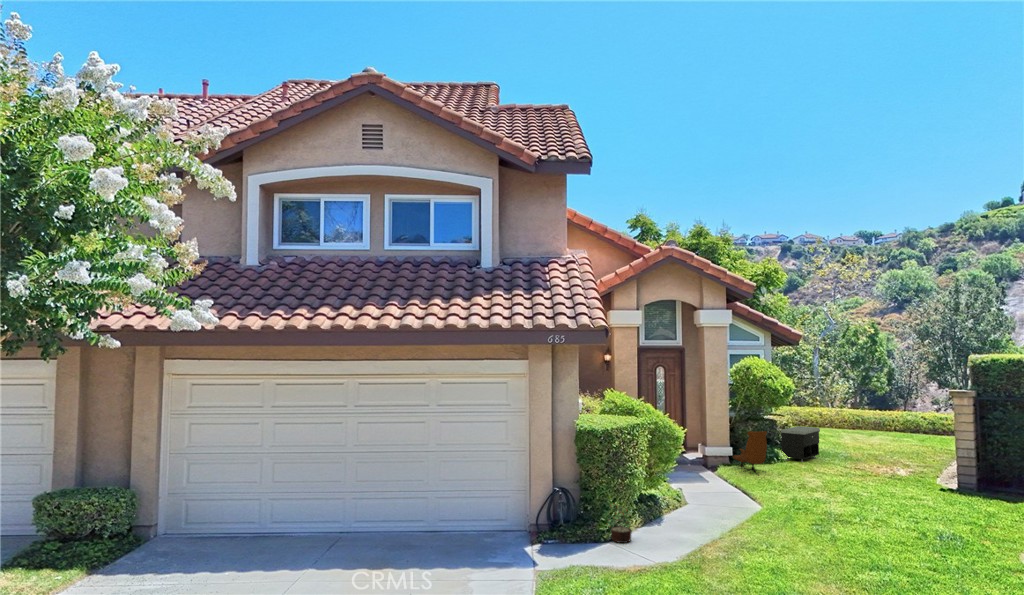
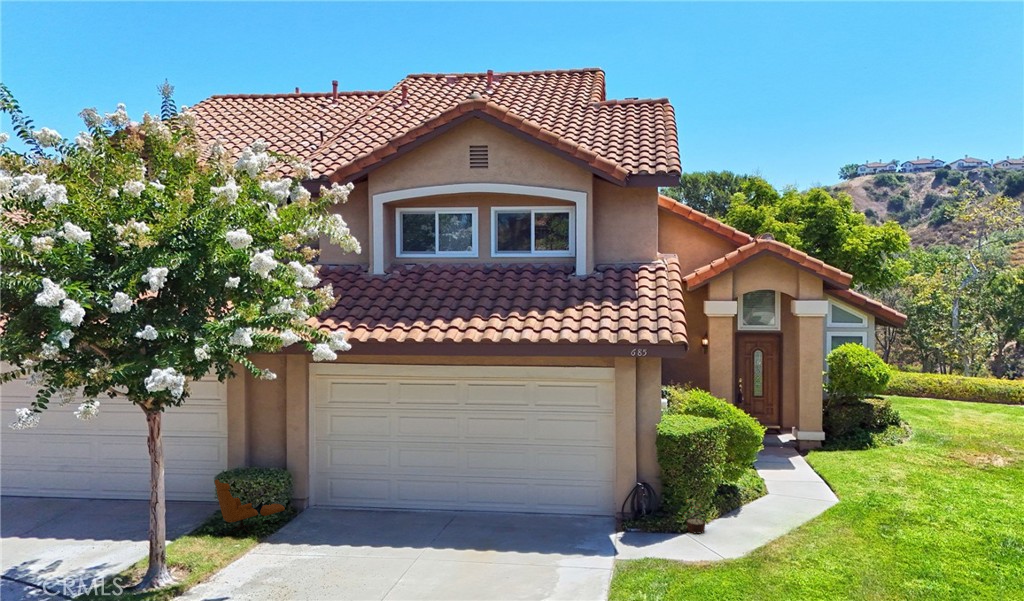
storage bench: present [781,426,820,462] -> none [879,410,922,447]
lounge chair: present [733,431,767,473] -> present [215,479,285,536]

